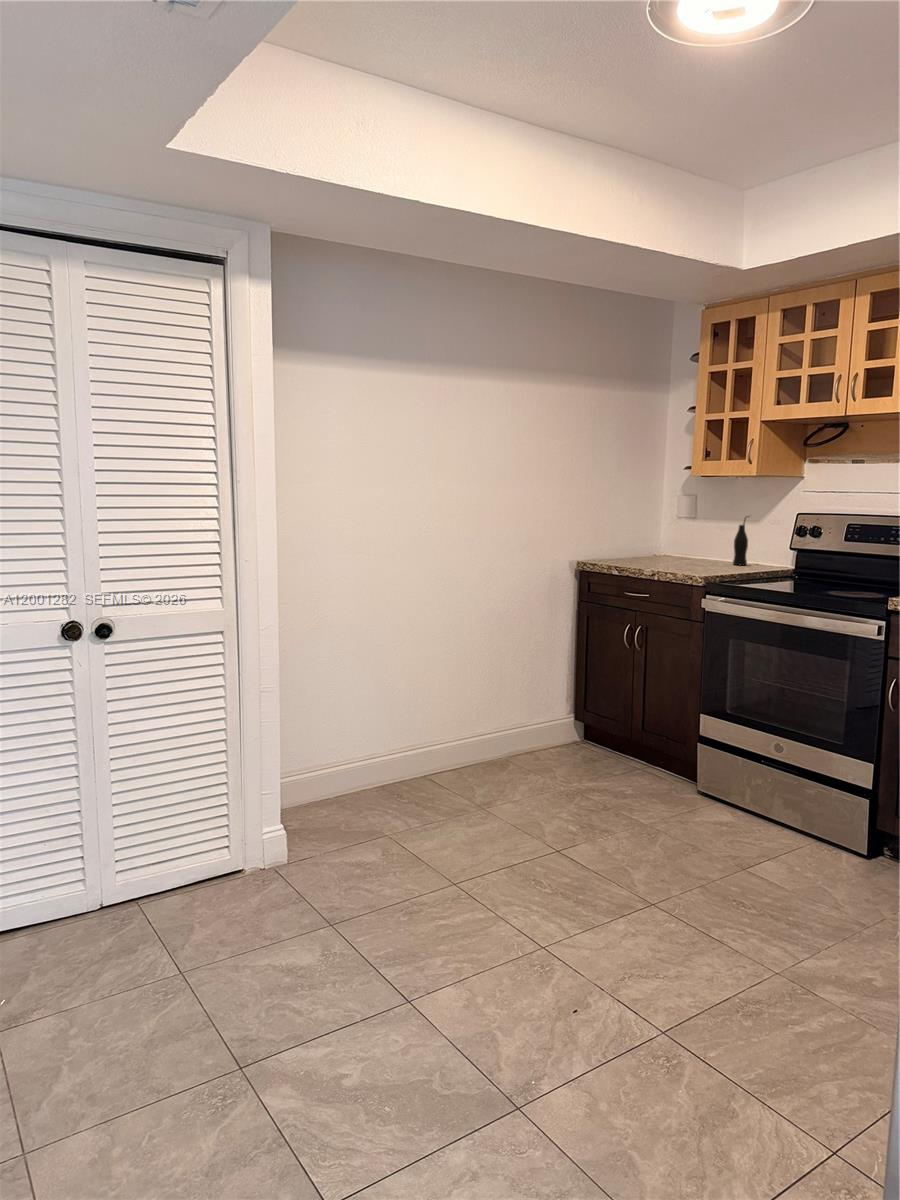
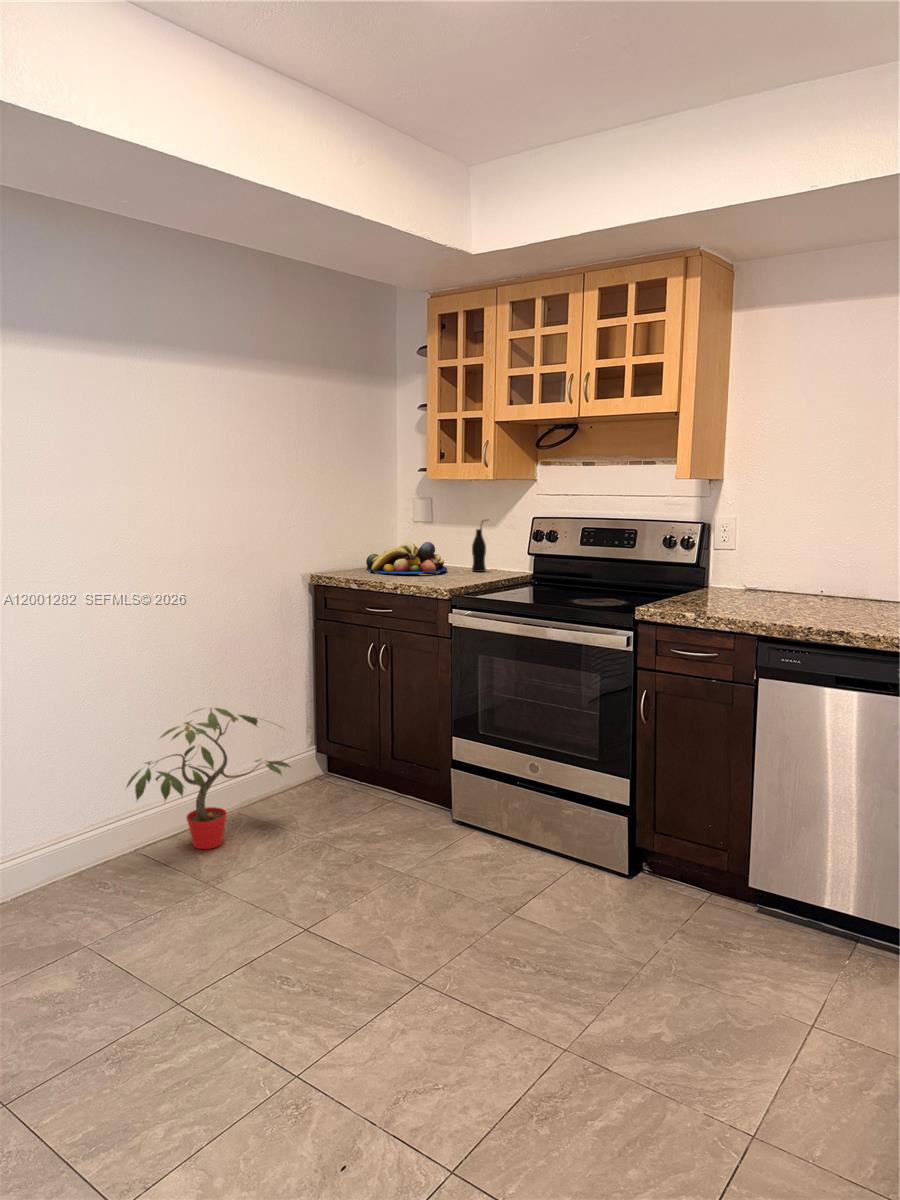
fruit bowl: none [629,534,708,564] -> present [366,542,447,574]
potted plant: none [414,667,555,788] -> present [127,708,290,849]

